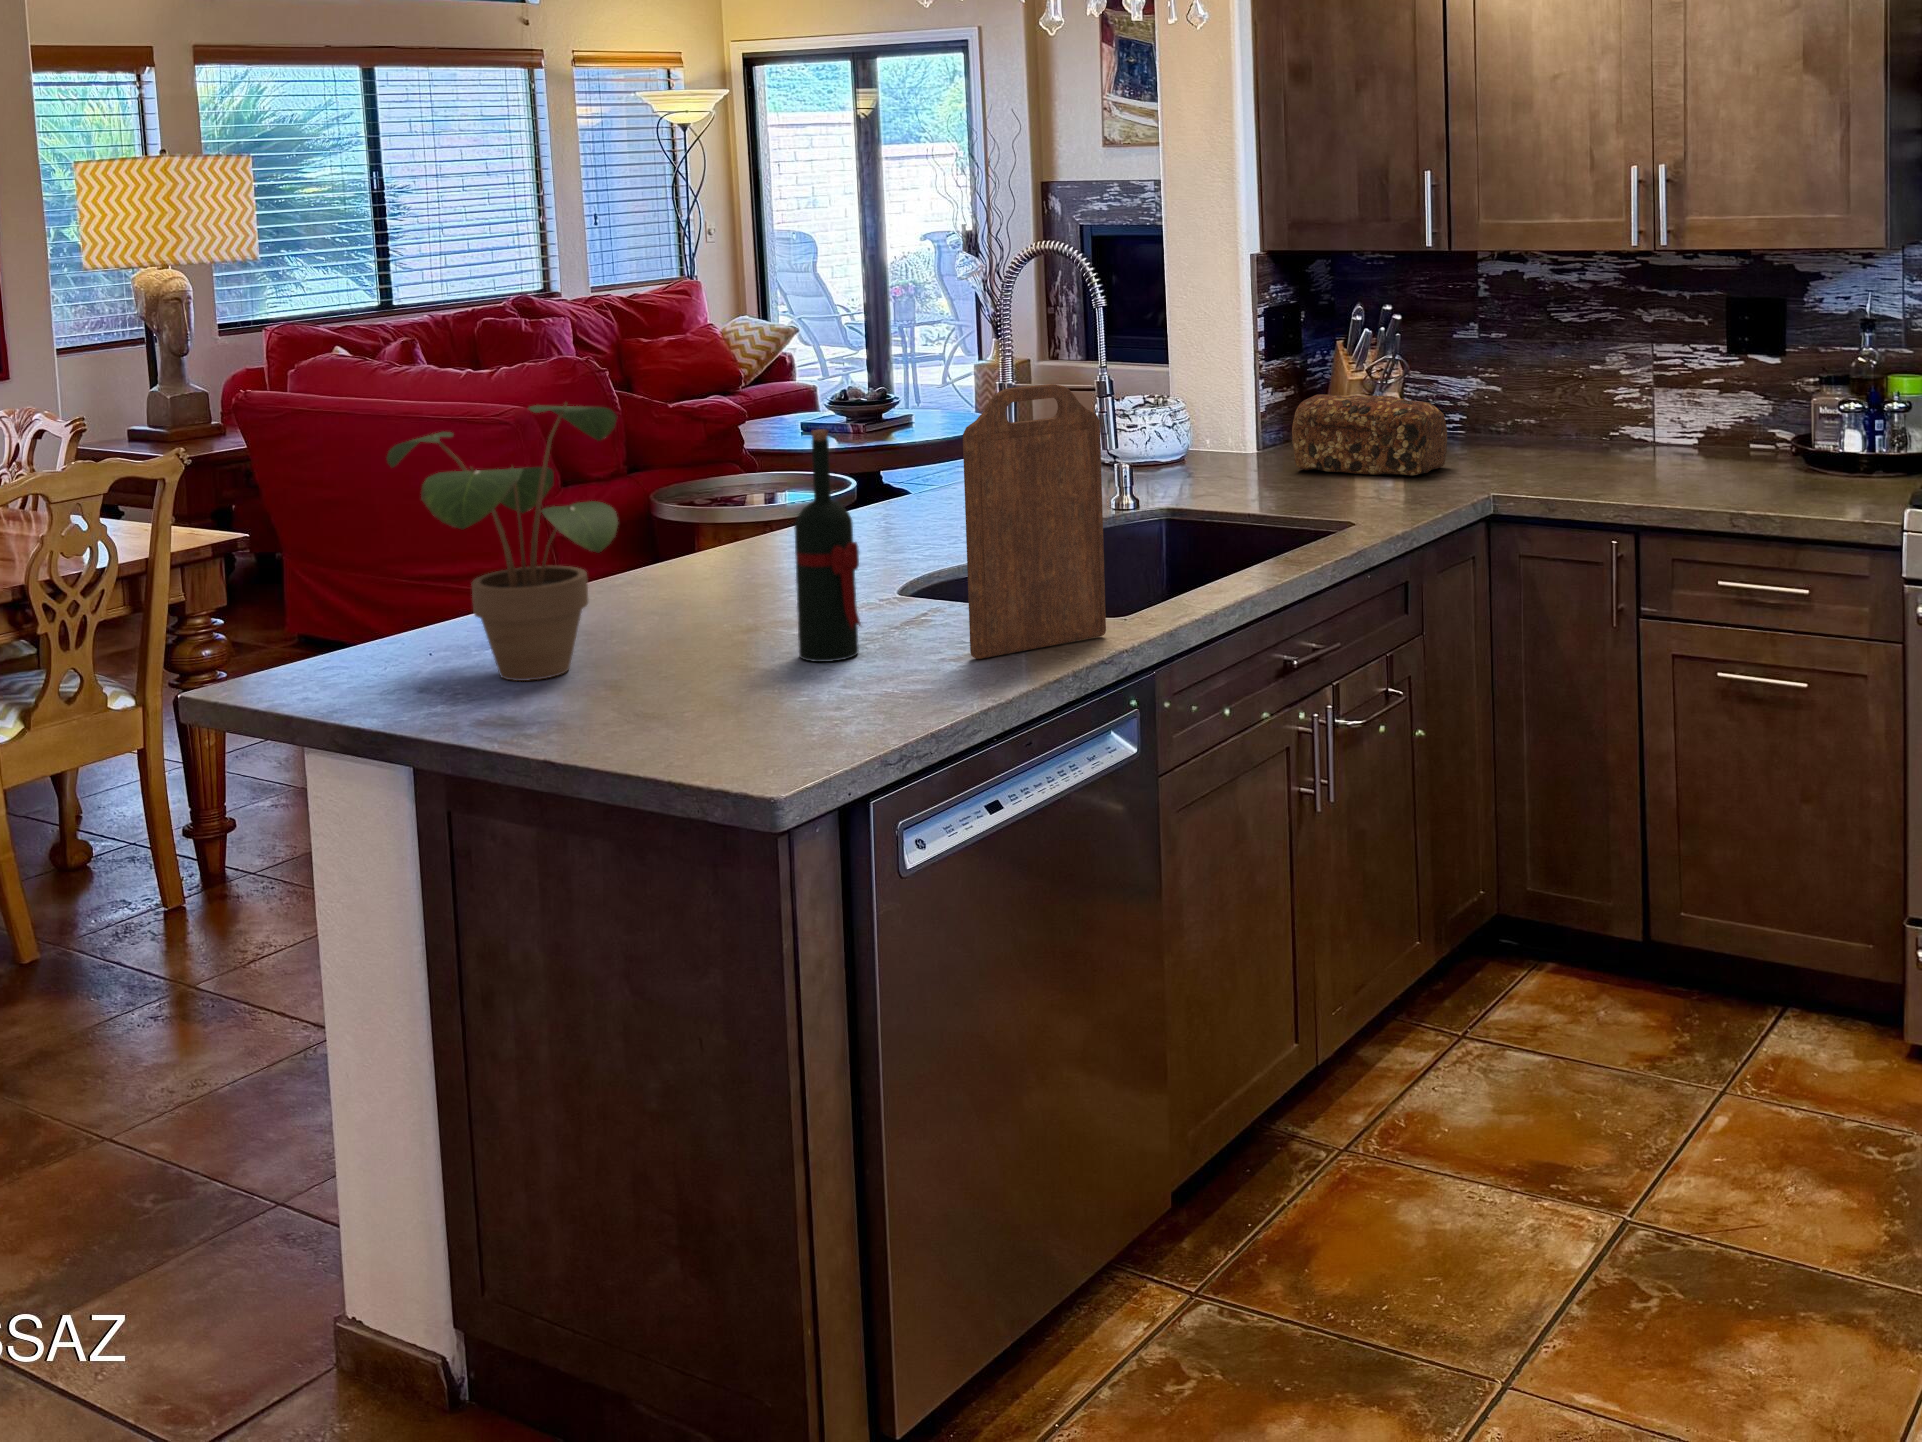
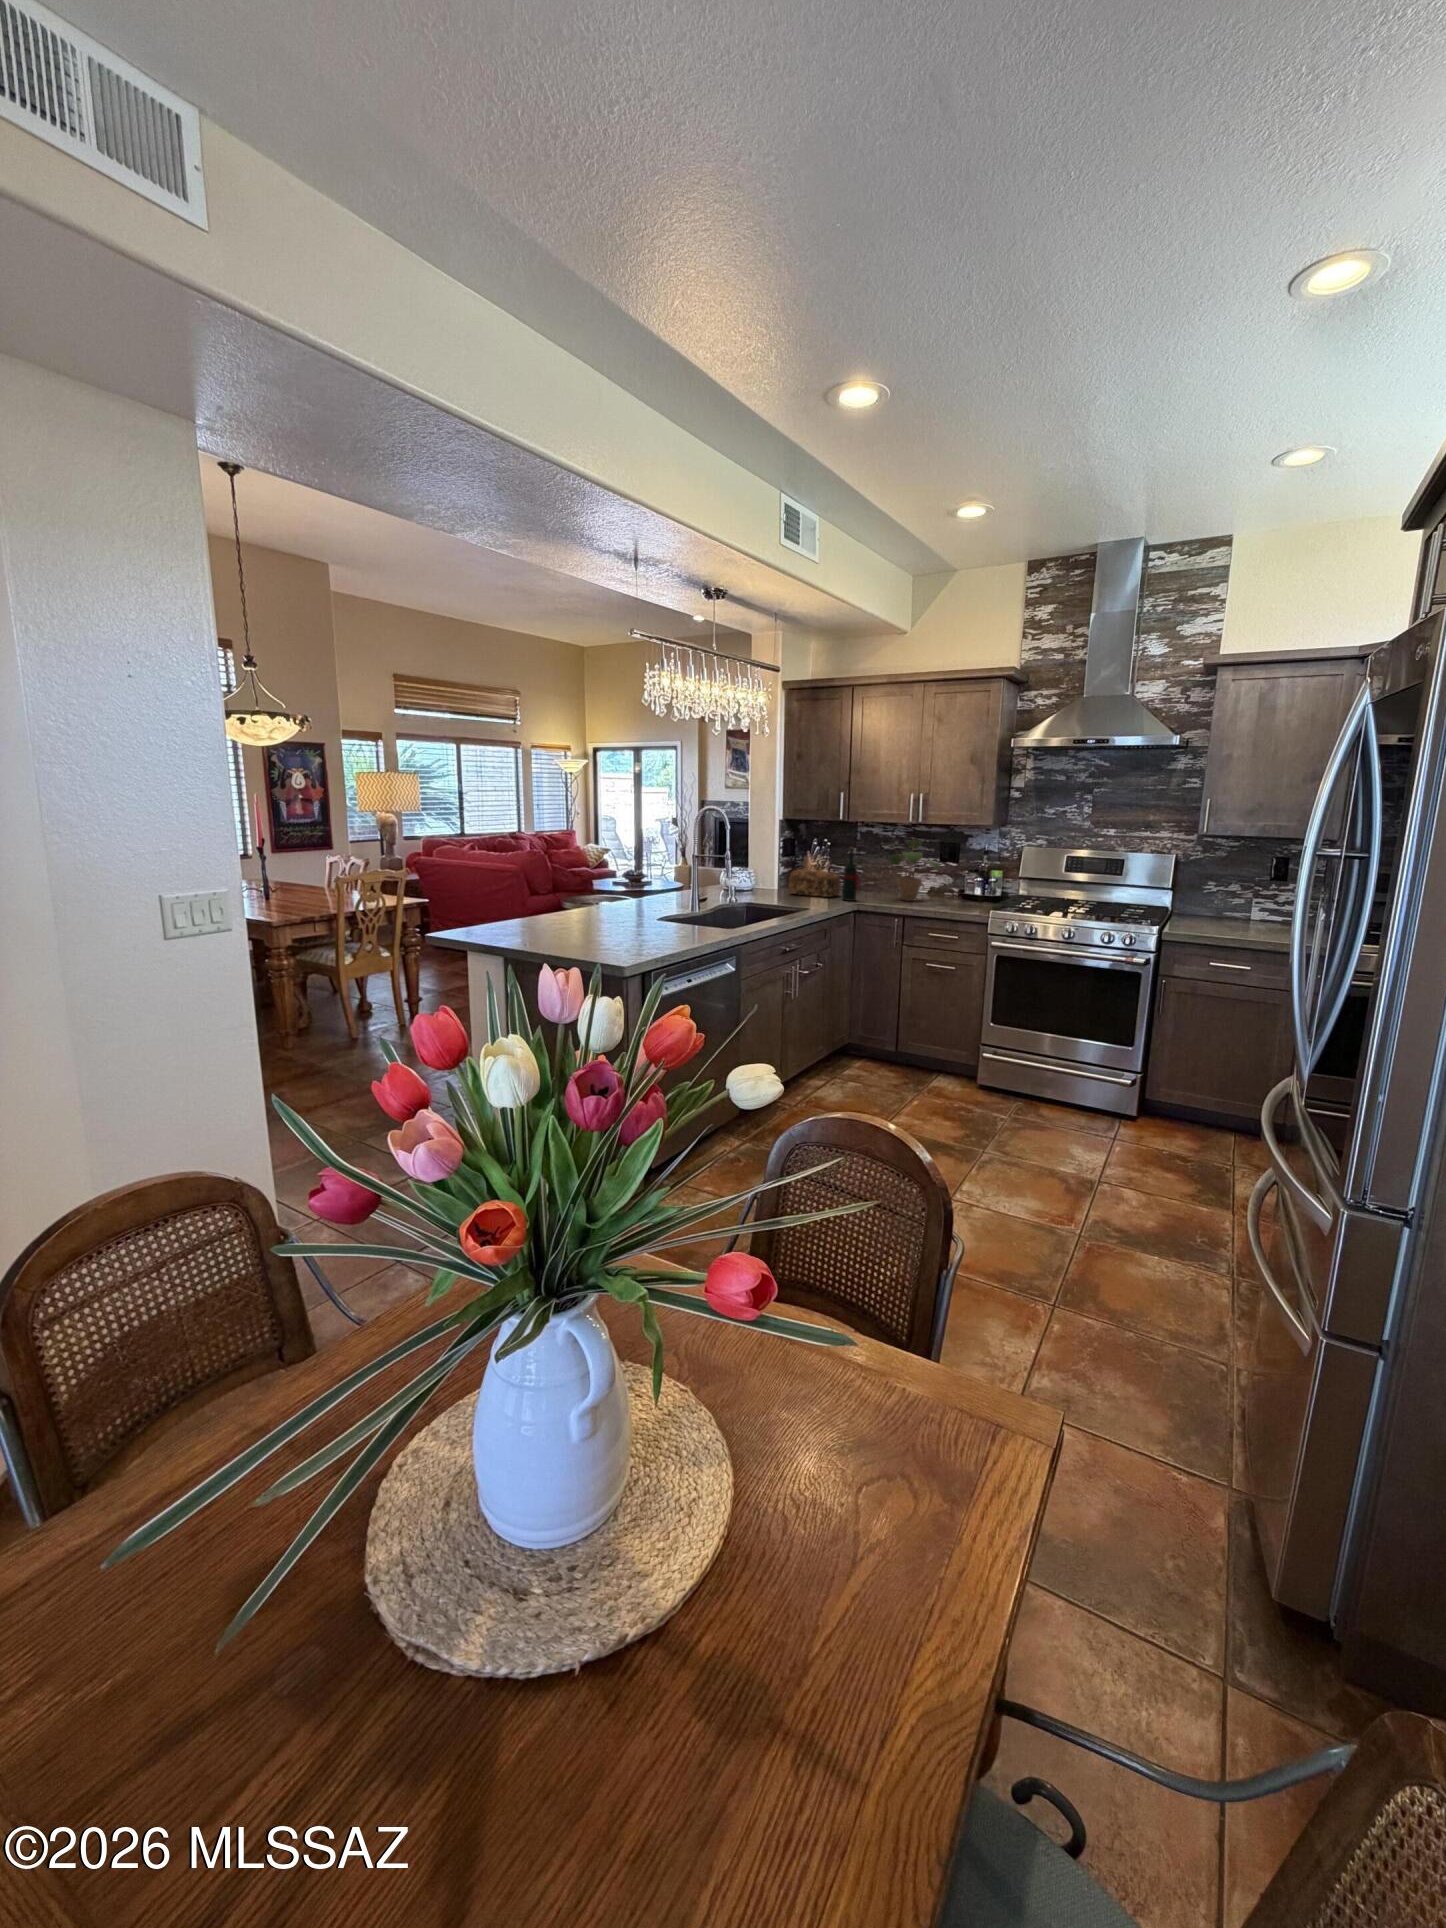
cutting board: present [963,384,1106,659] -> none [687,849,731,936]
potted plant: present [387,402,618,681] -> present [889,840,940,901]
wine bottle: present [794,429,861,662] -> present [842,847,859,901]

